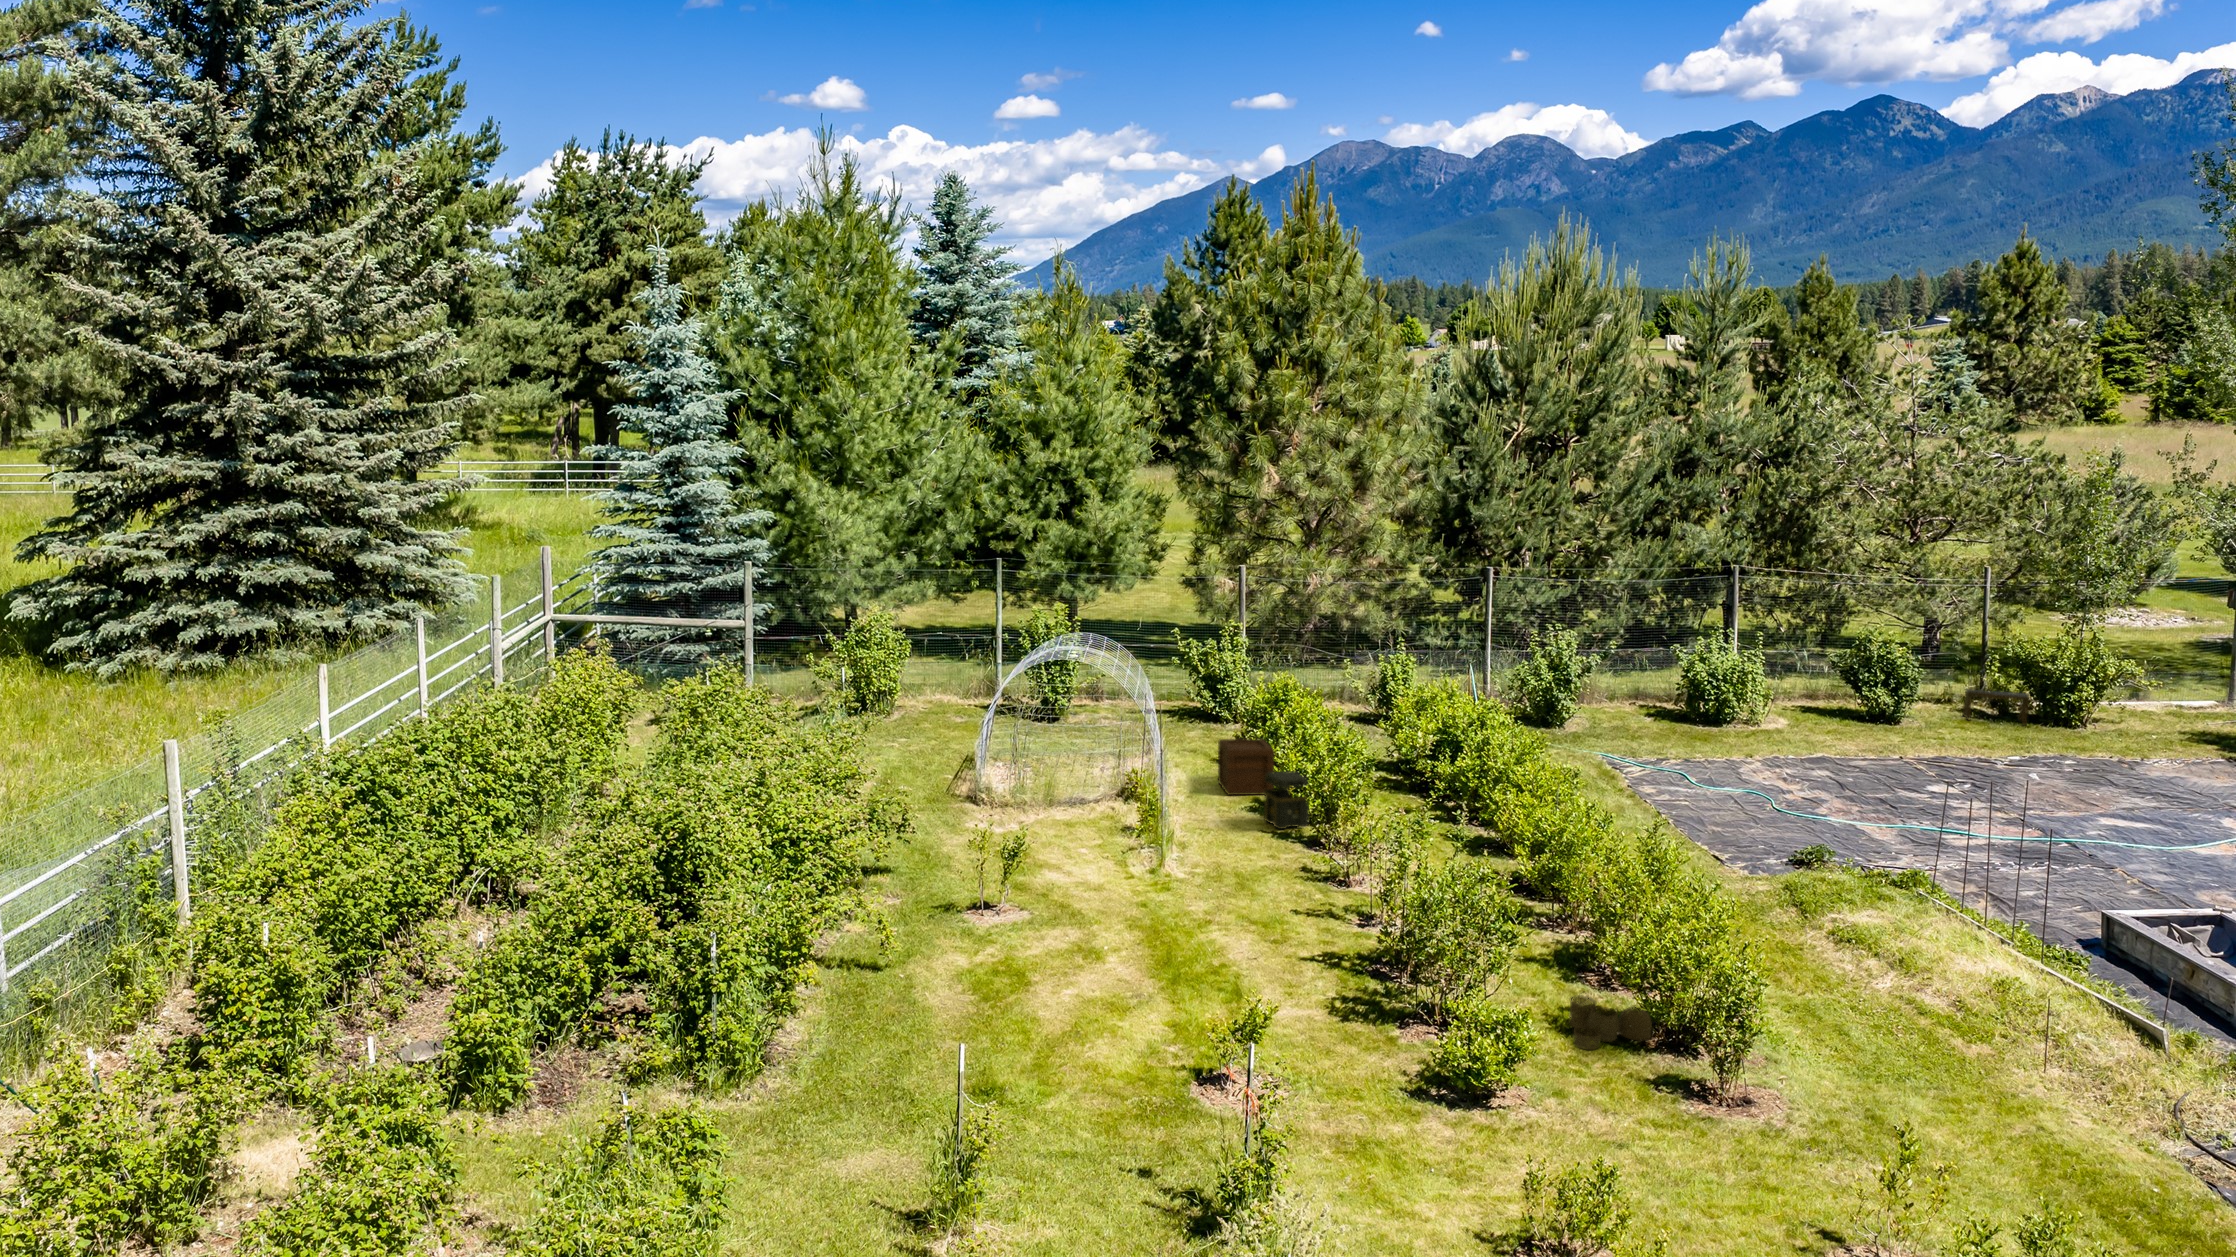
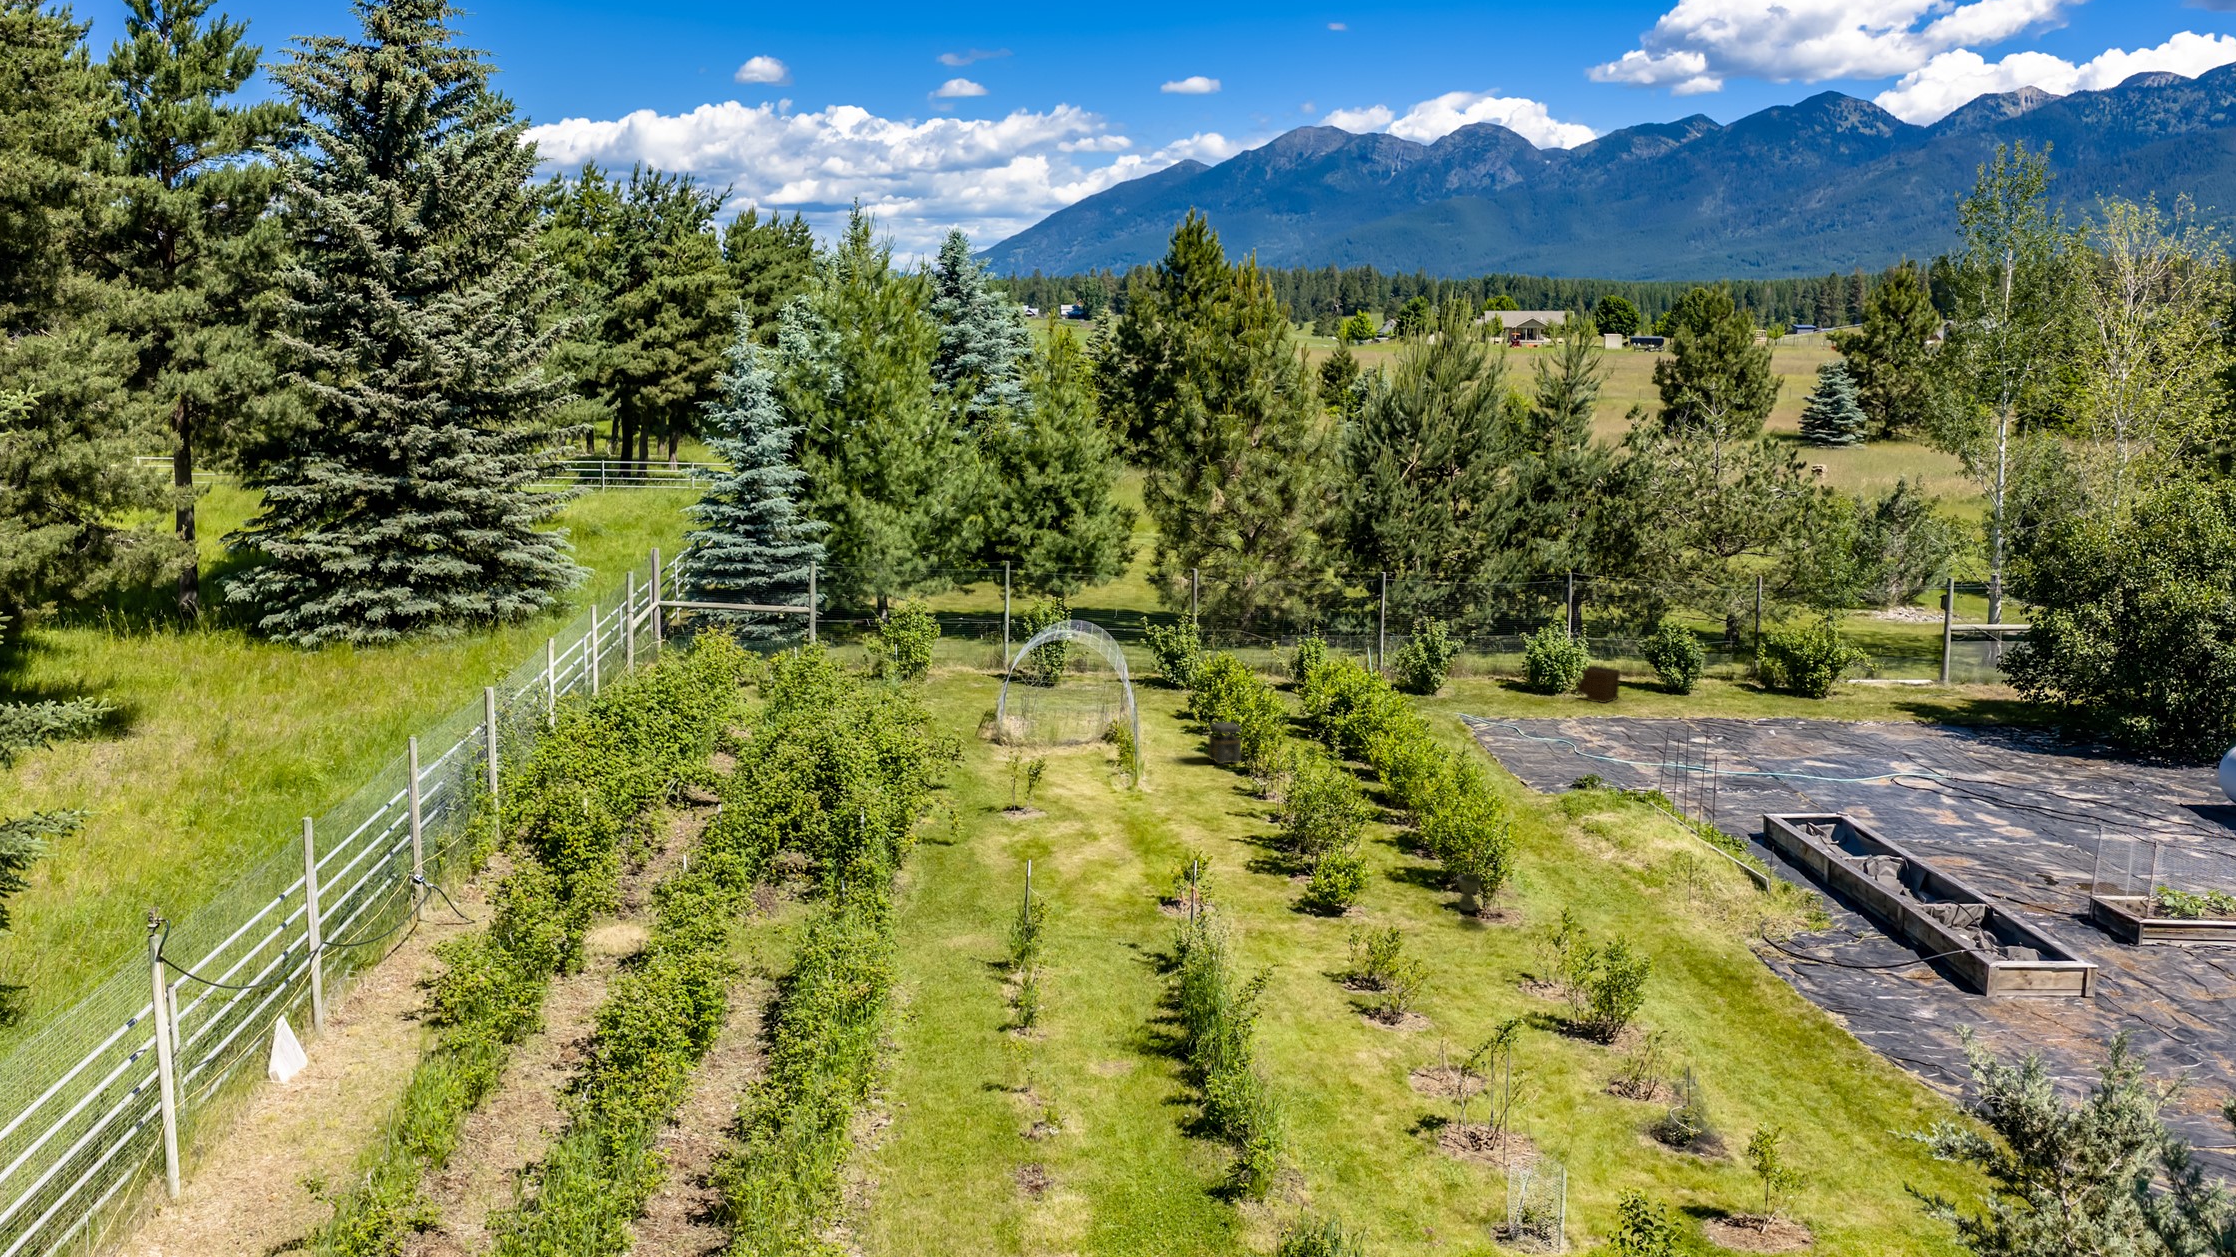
bench: present [1962,689,2029,725] -> none [1740,669,1787,697]
wooden crate: present [1218,738,1275,795] -> present [1577,666,1620,703]
woven basket: present [1569,991,1652,1050] -> none [1402,856,1453,890]
planter: none [1668,1031,1710,1093] -> present [1457,873,1481,911]

